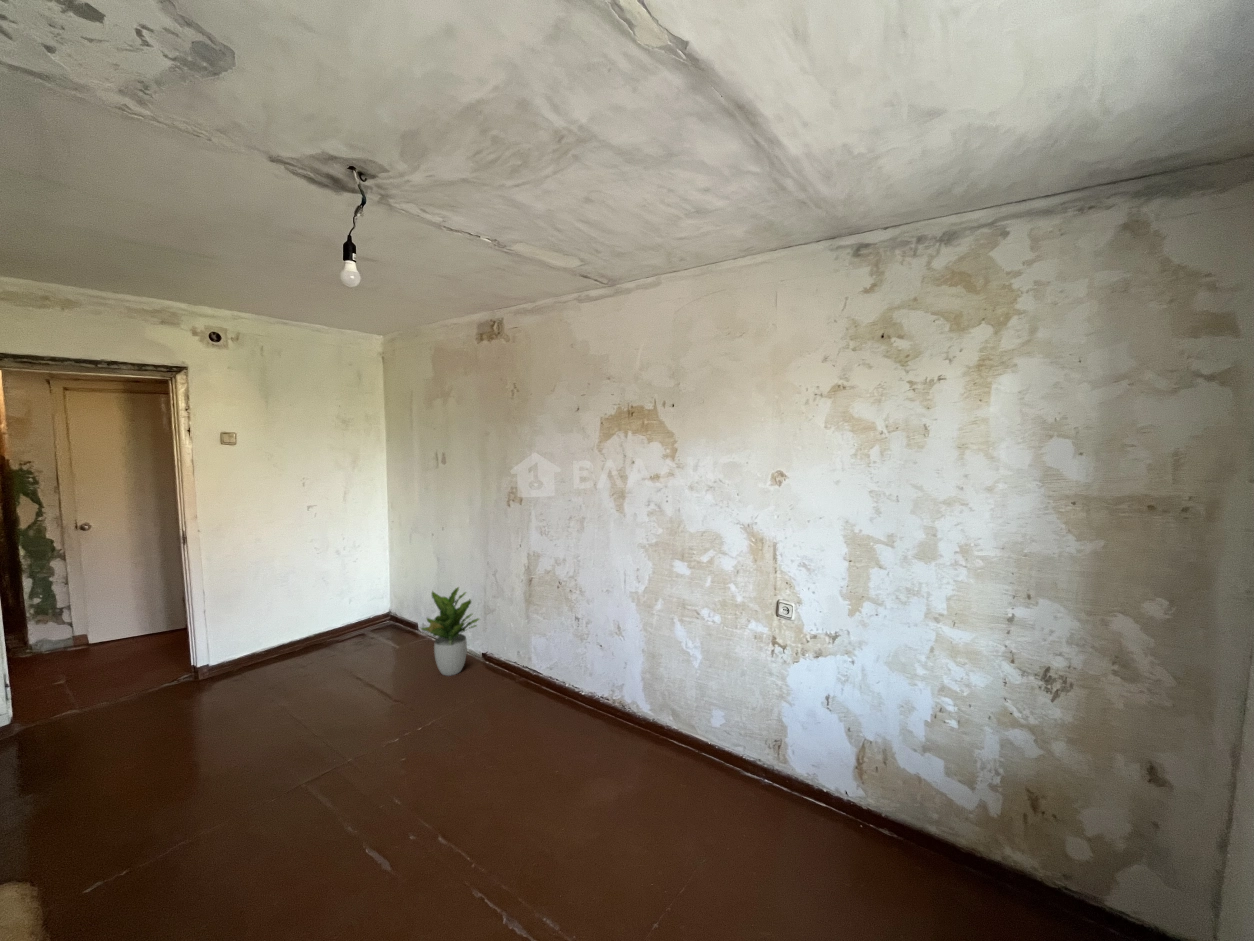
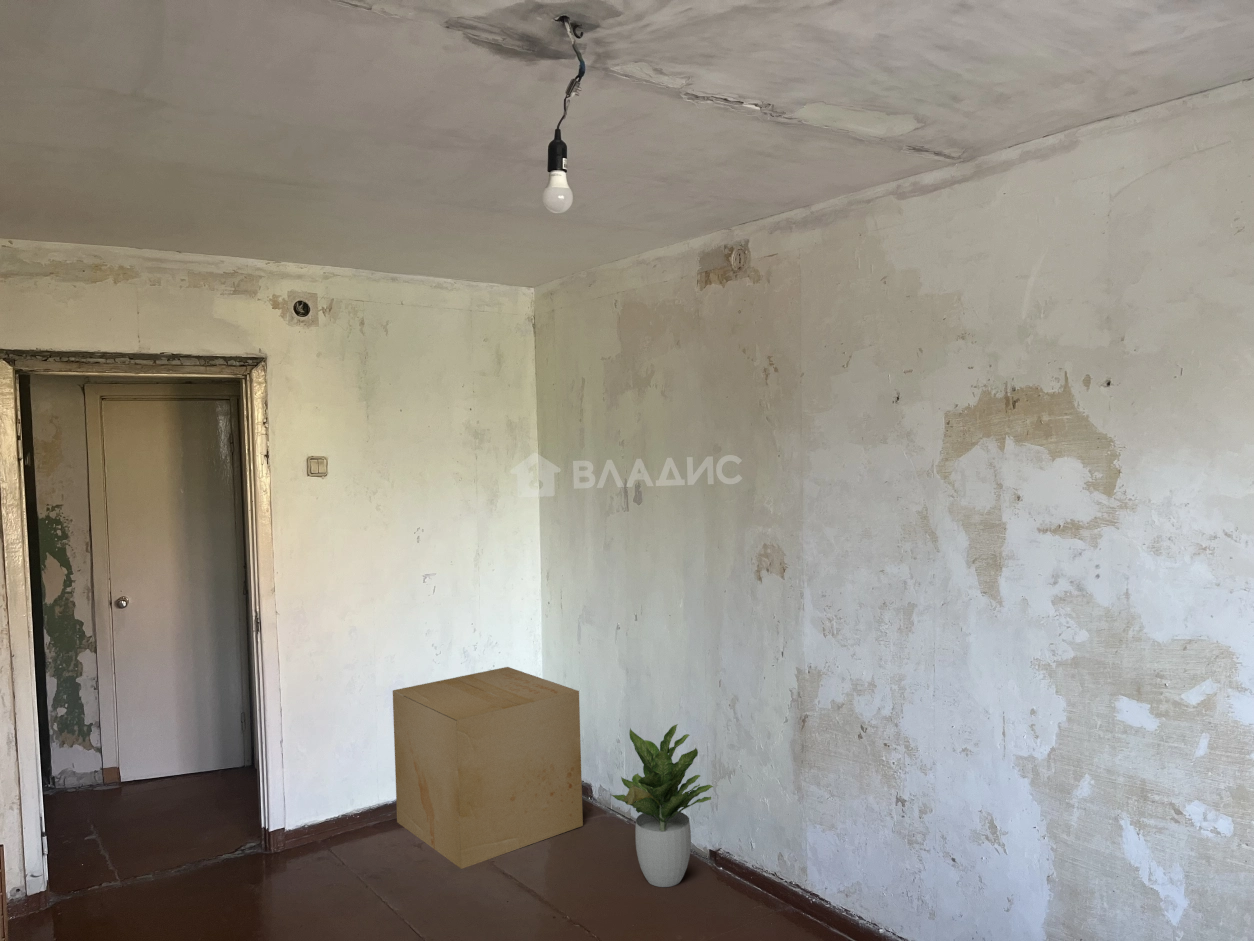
cardboard box: none [287,559,410,677] -> present [393,667,583,869]

